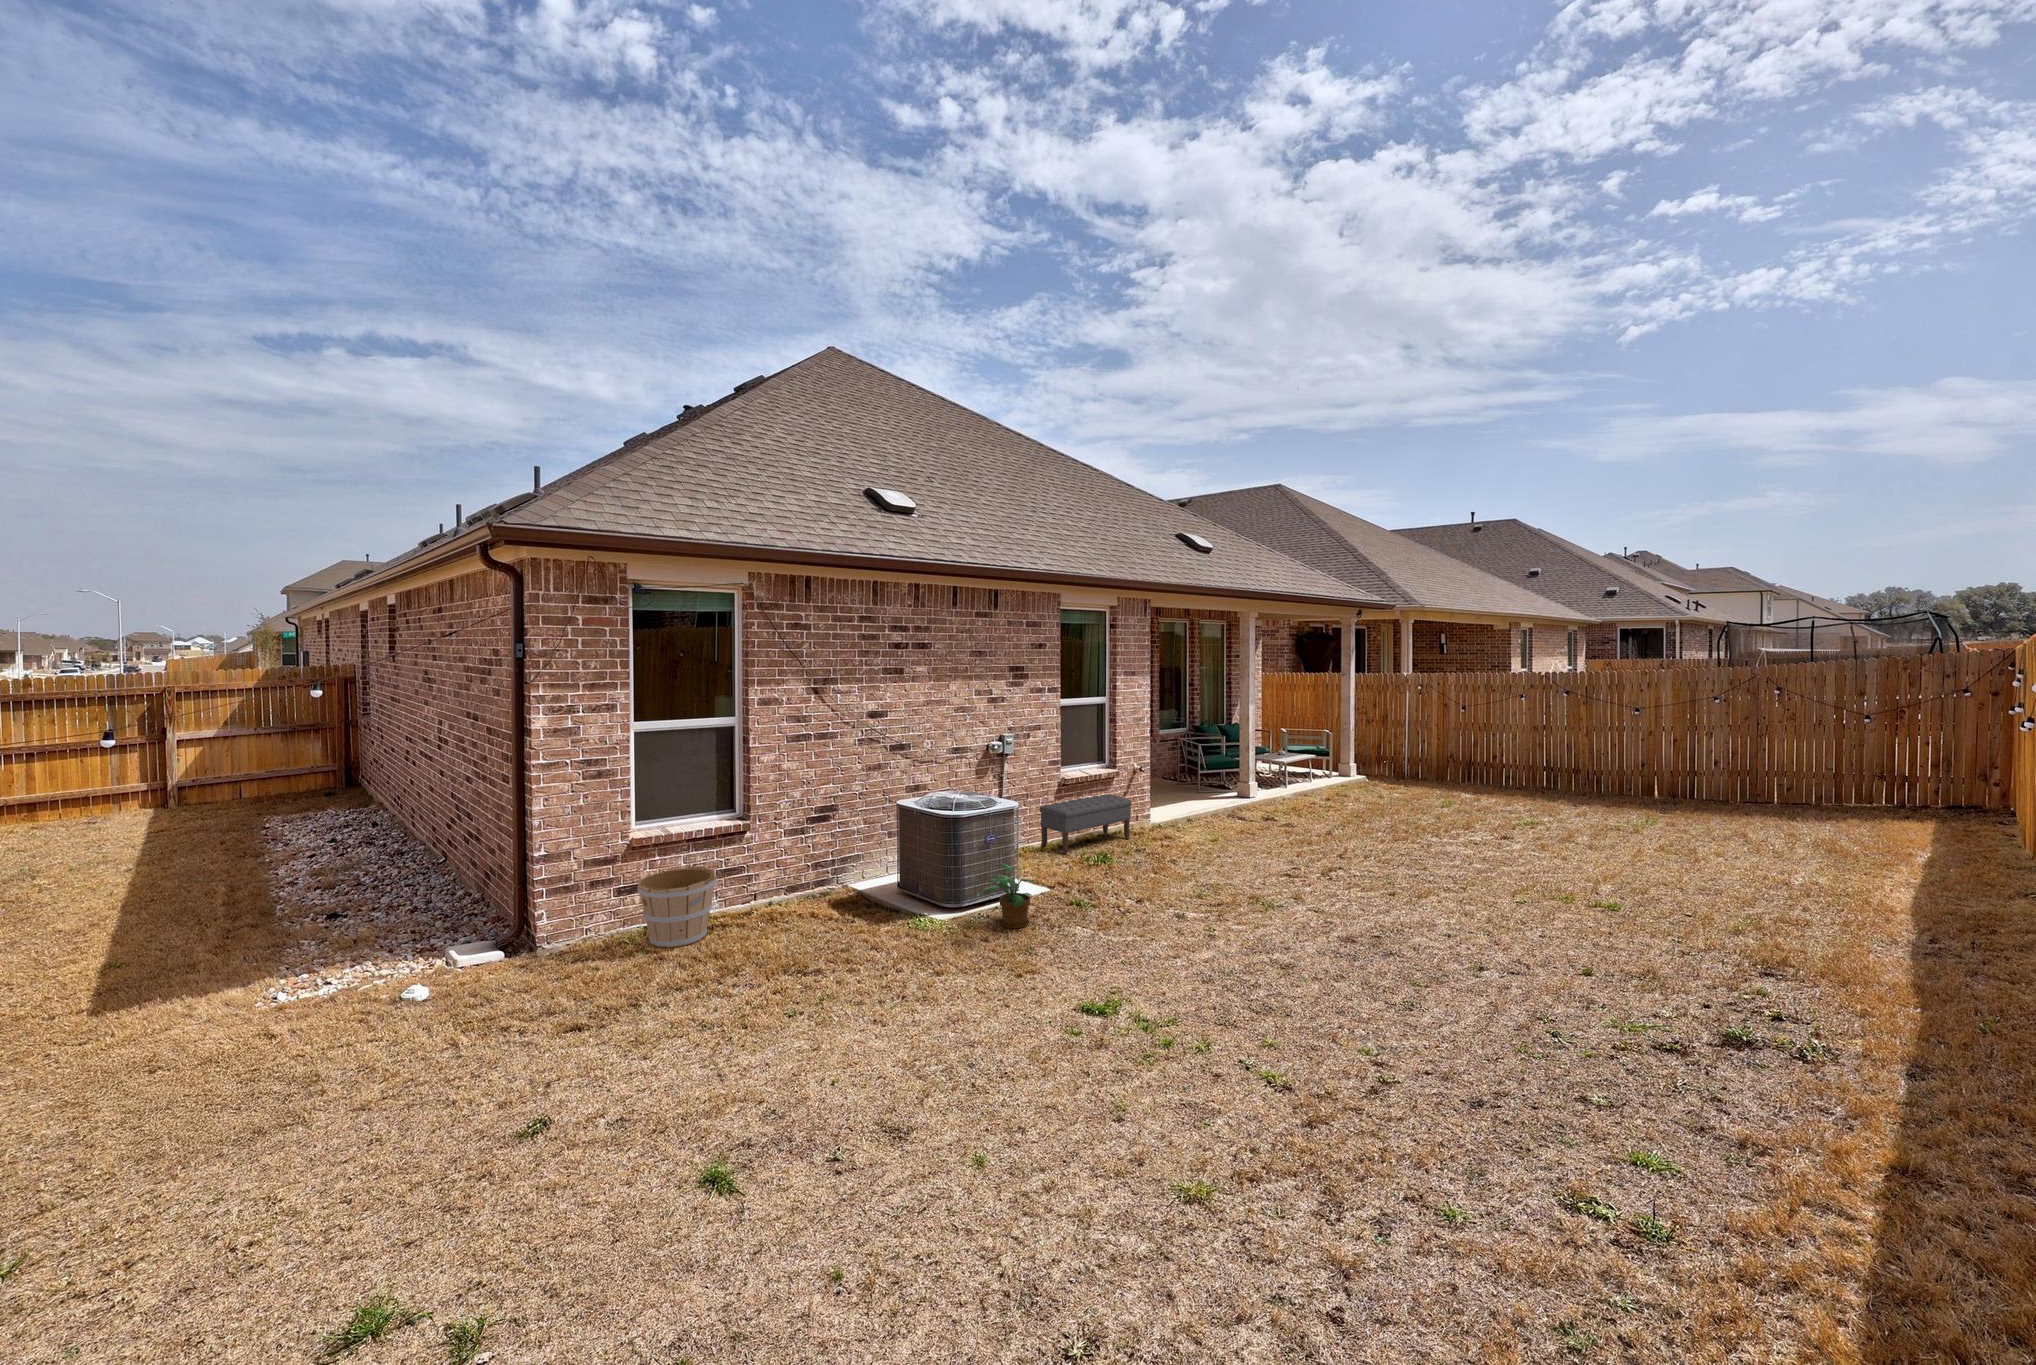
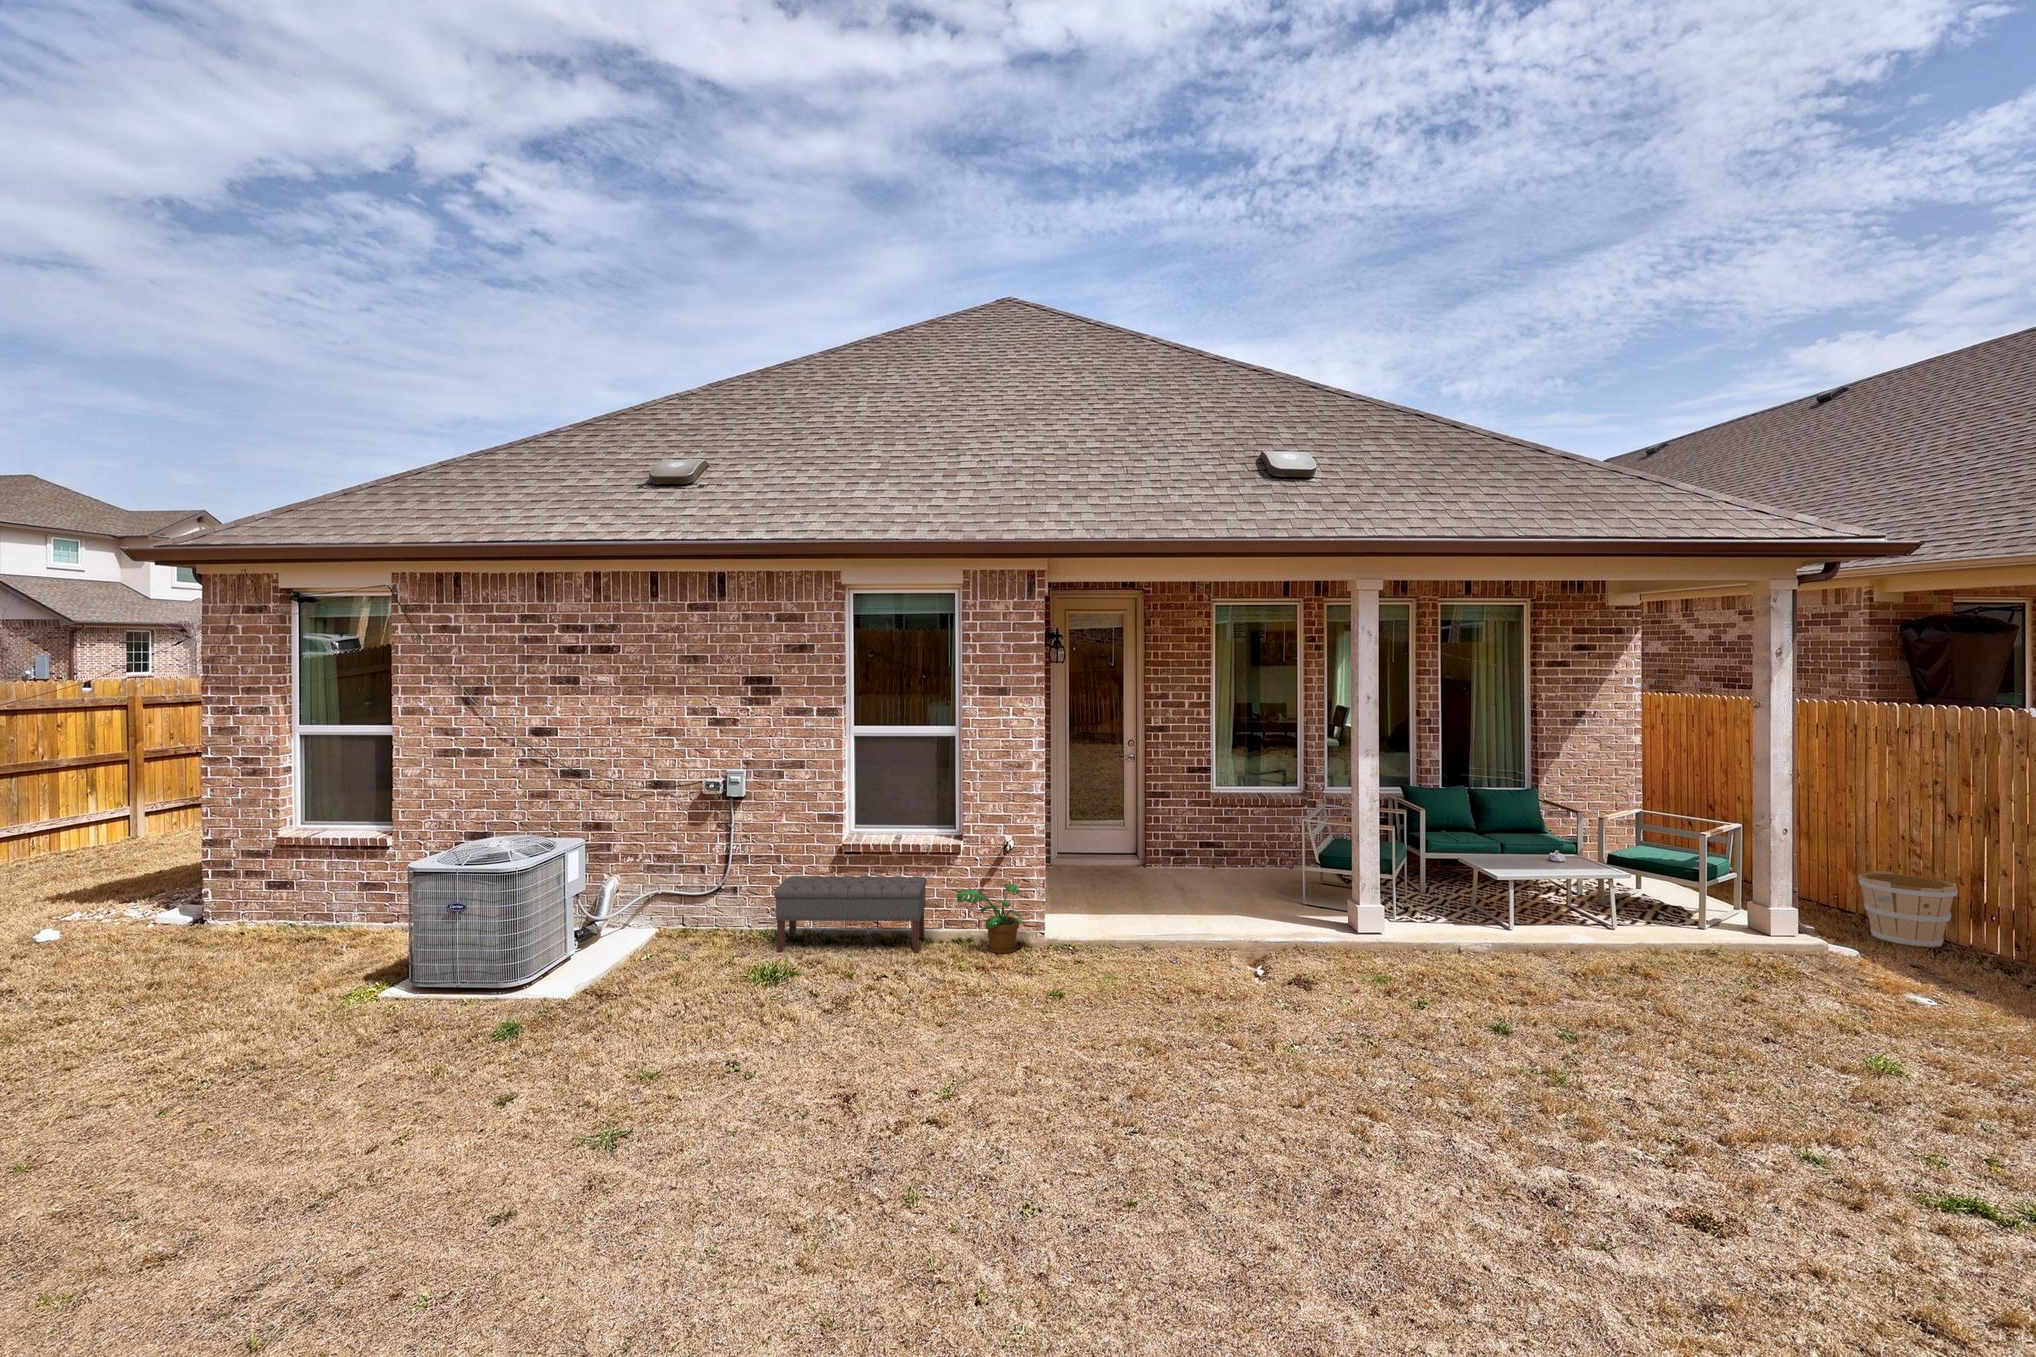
potted plant: present [981,863,1035,928] -> present [957,884,1025,953]
wooden bucket: present [637,866,717,948] -> present [1858,871,1958,948]

